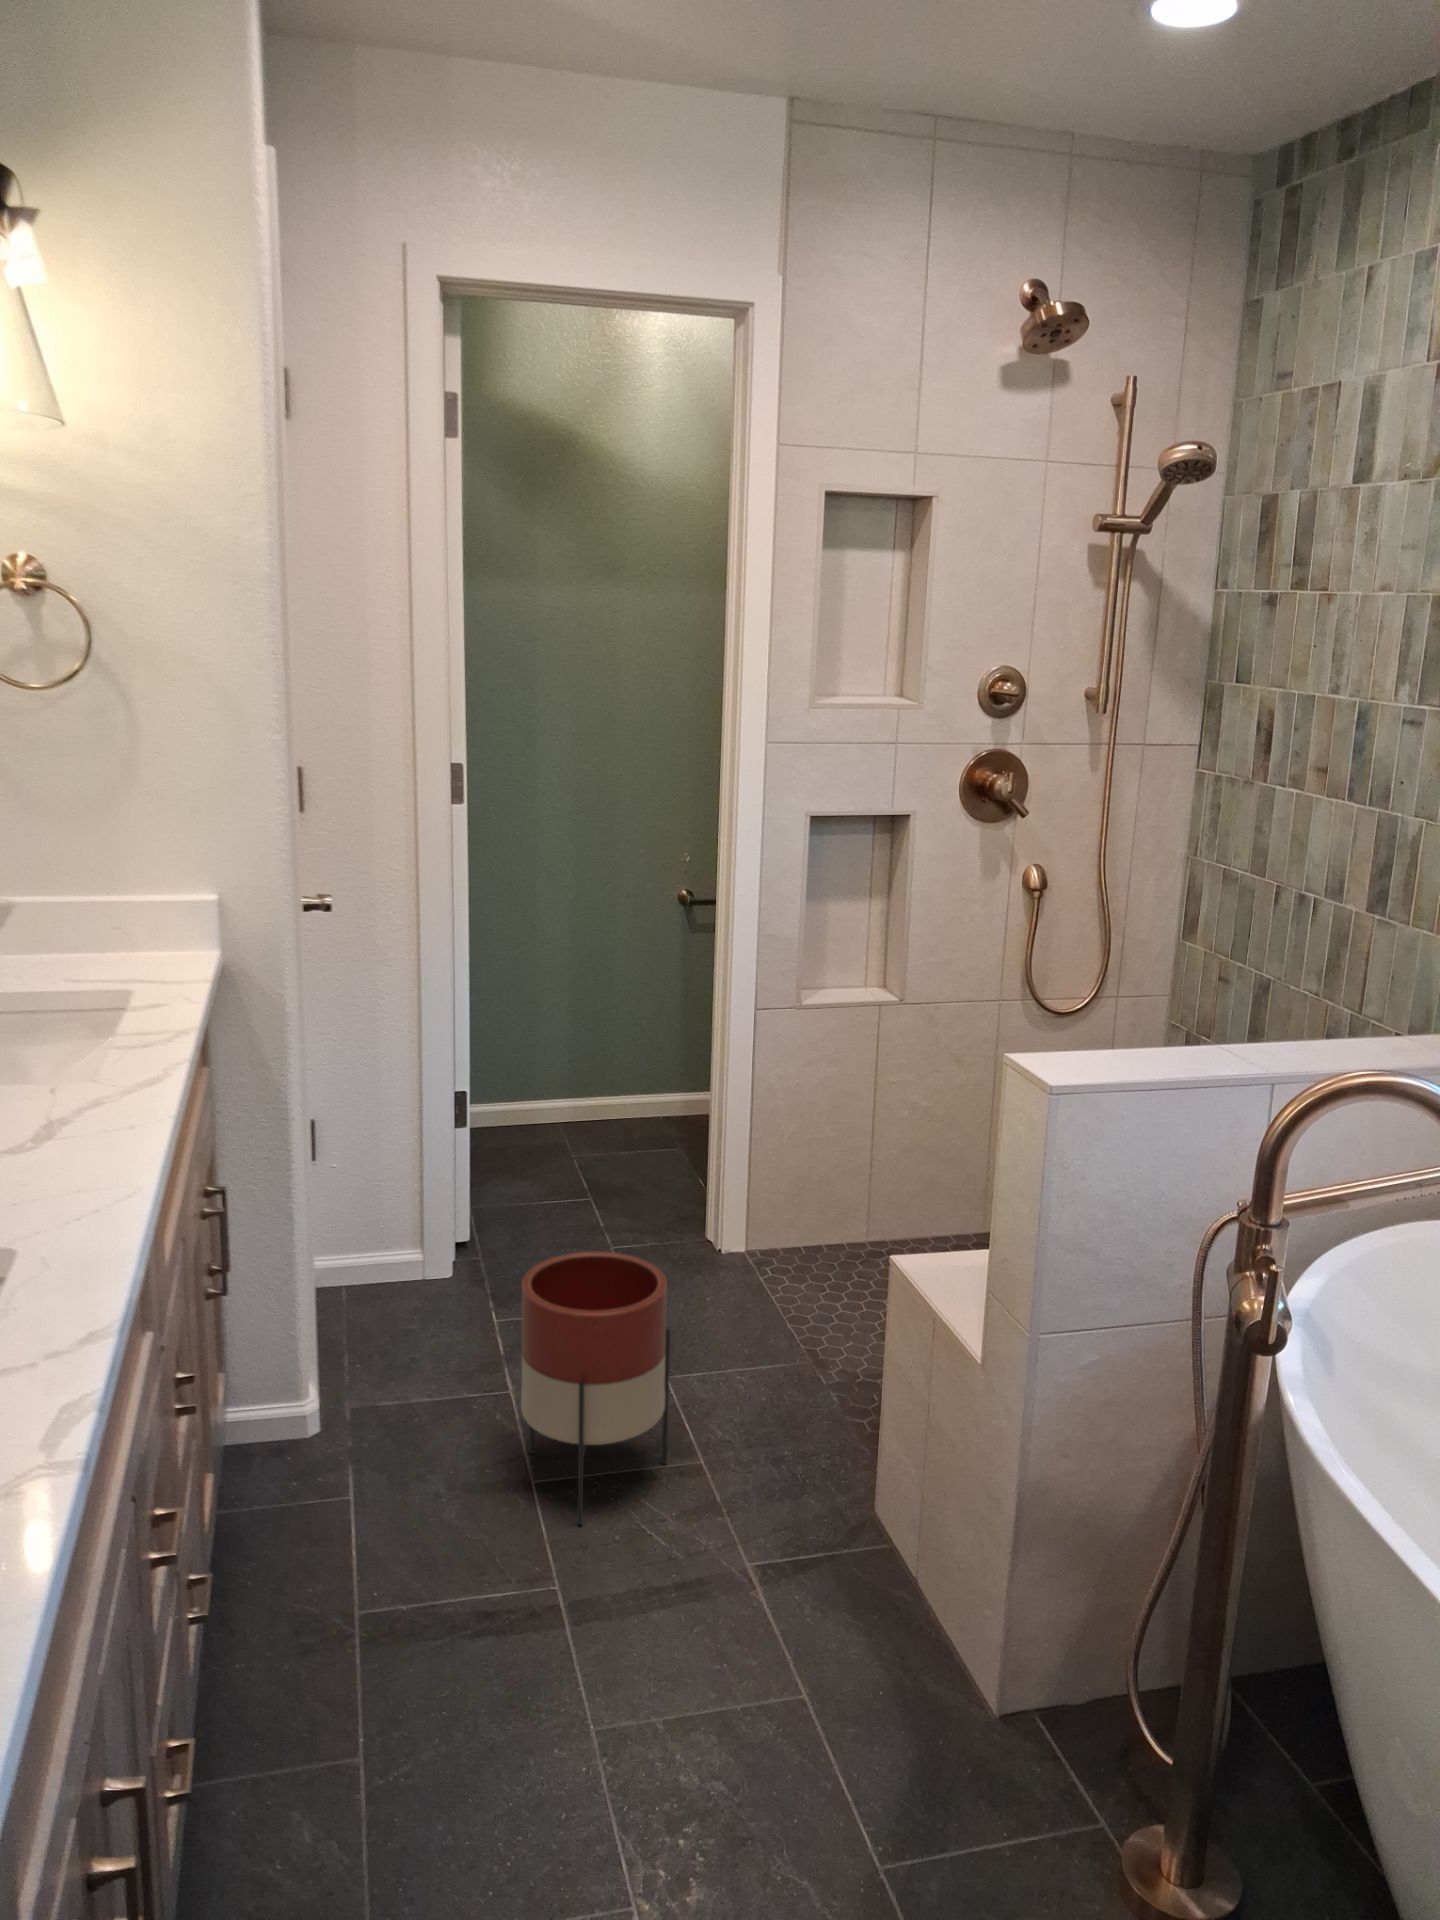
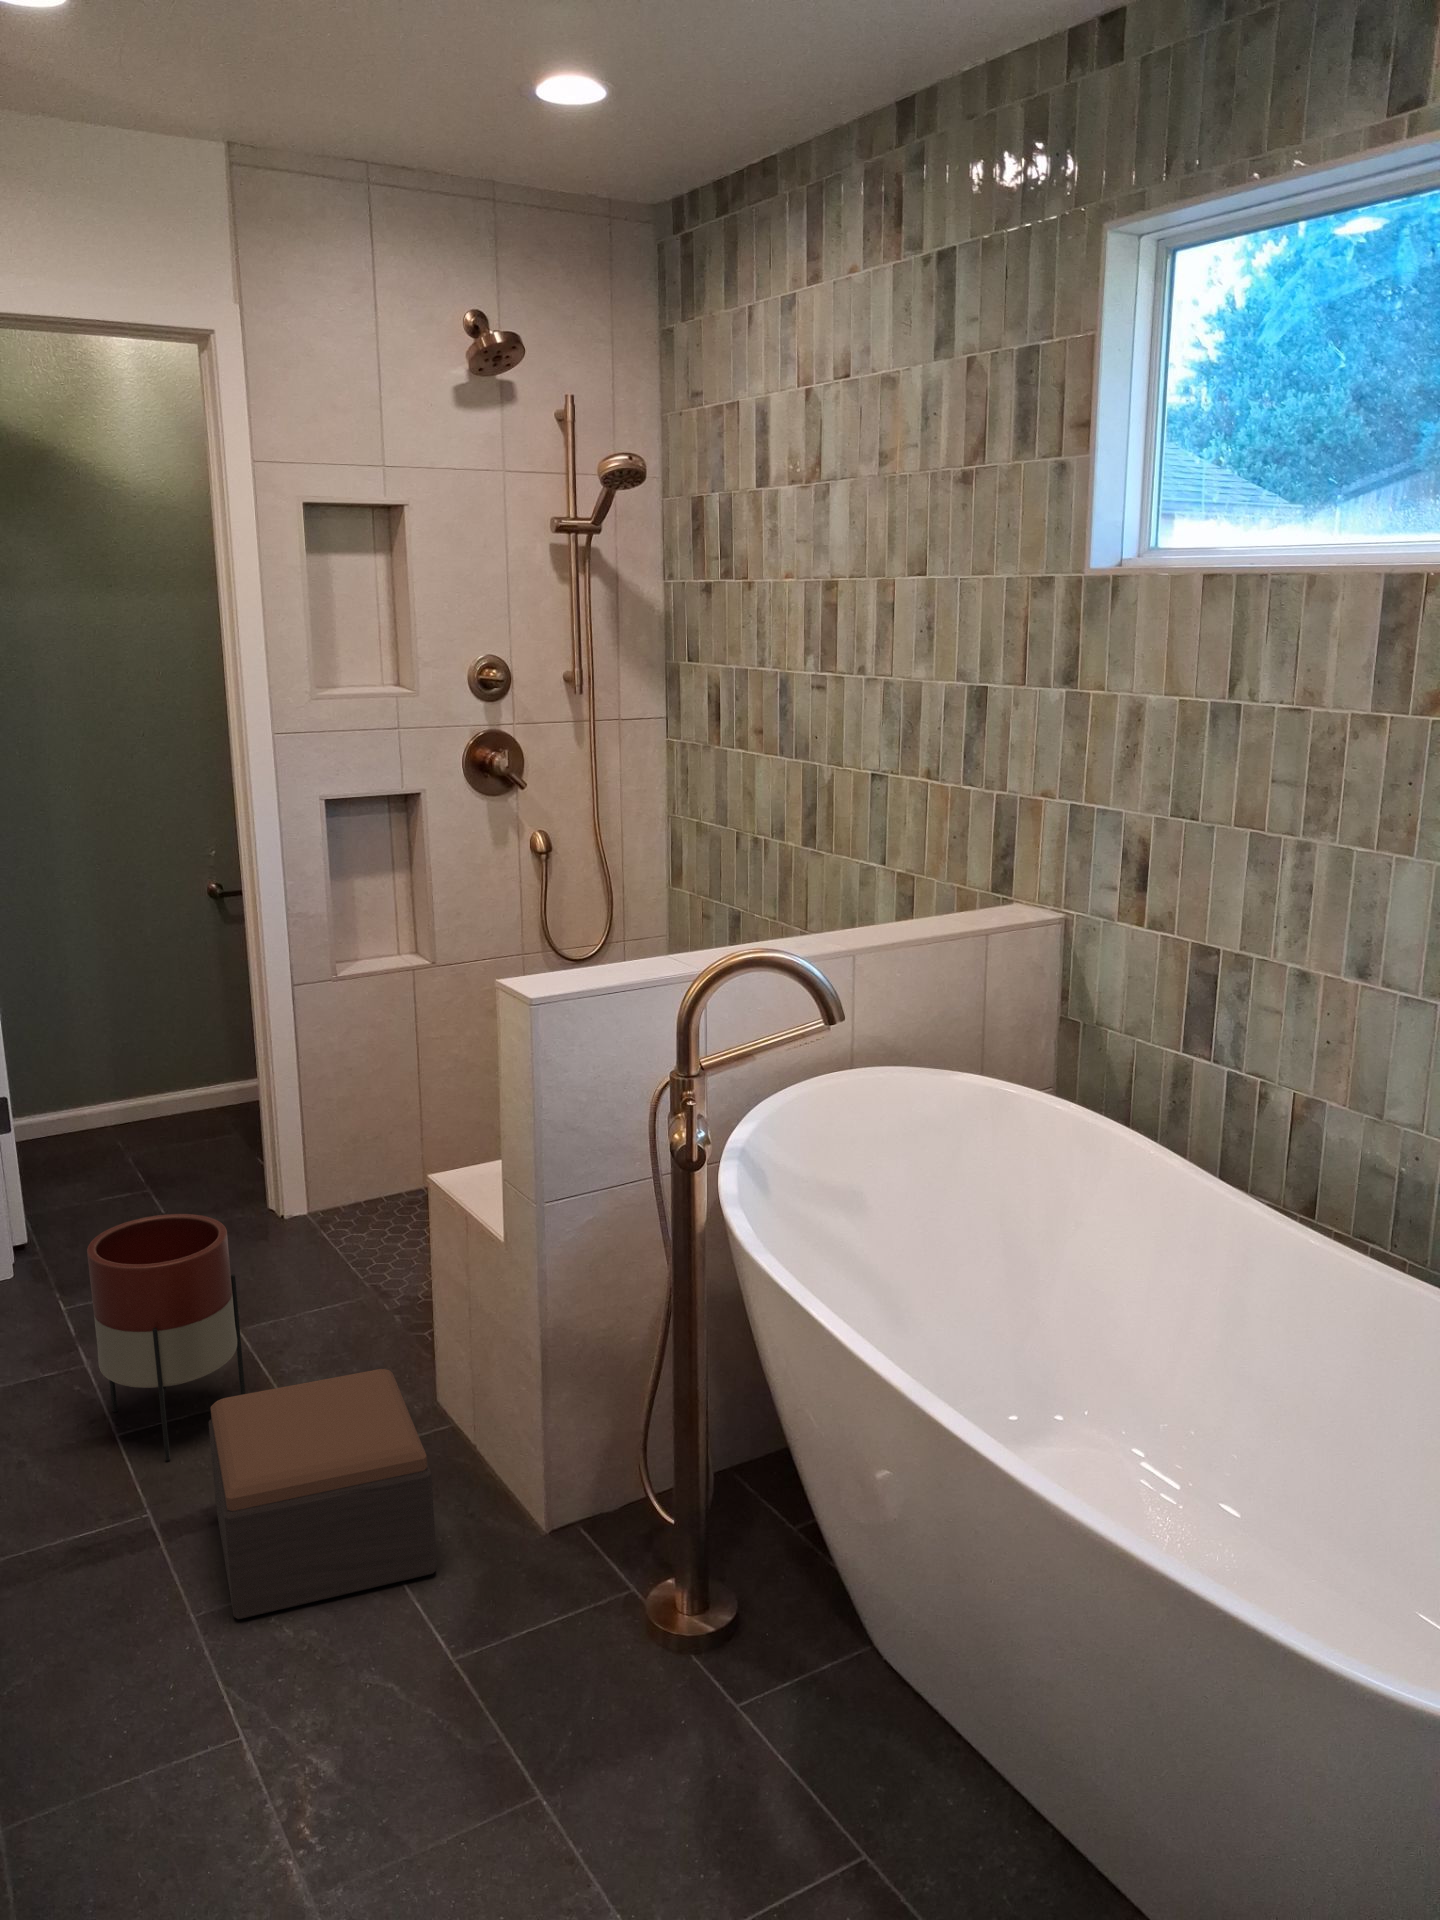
footstool: none [625,1478,872,1753] -> present [209,1369,437,1619]

